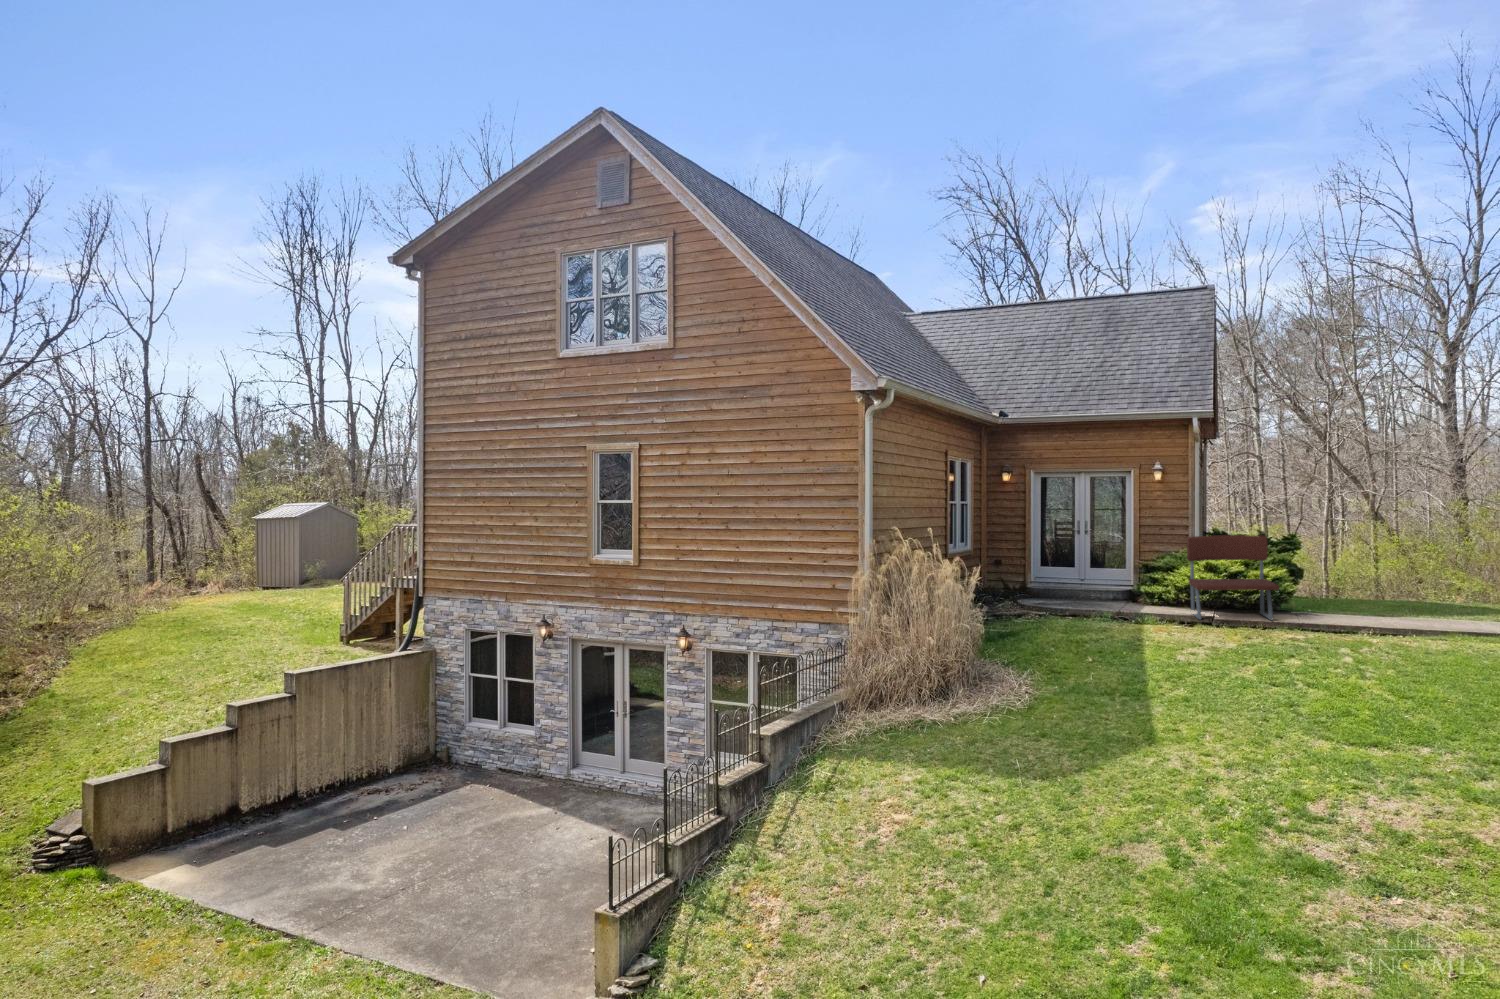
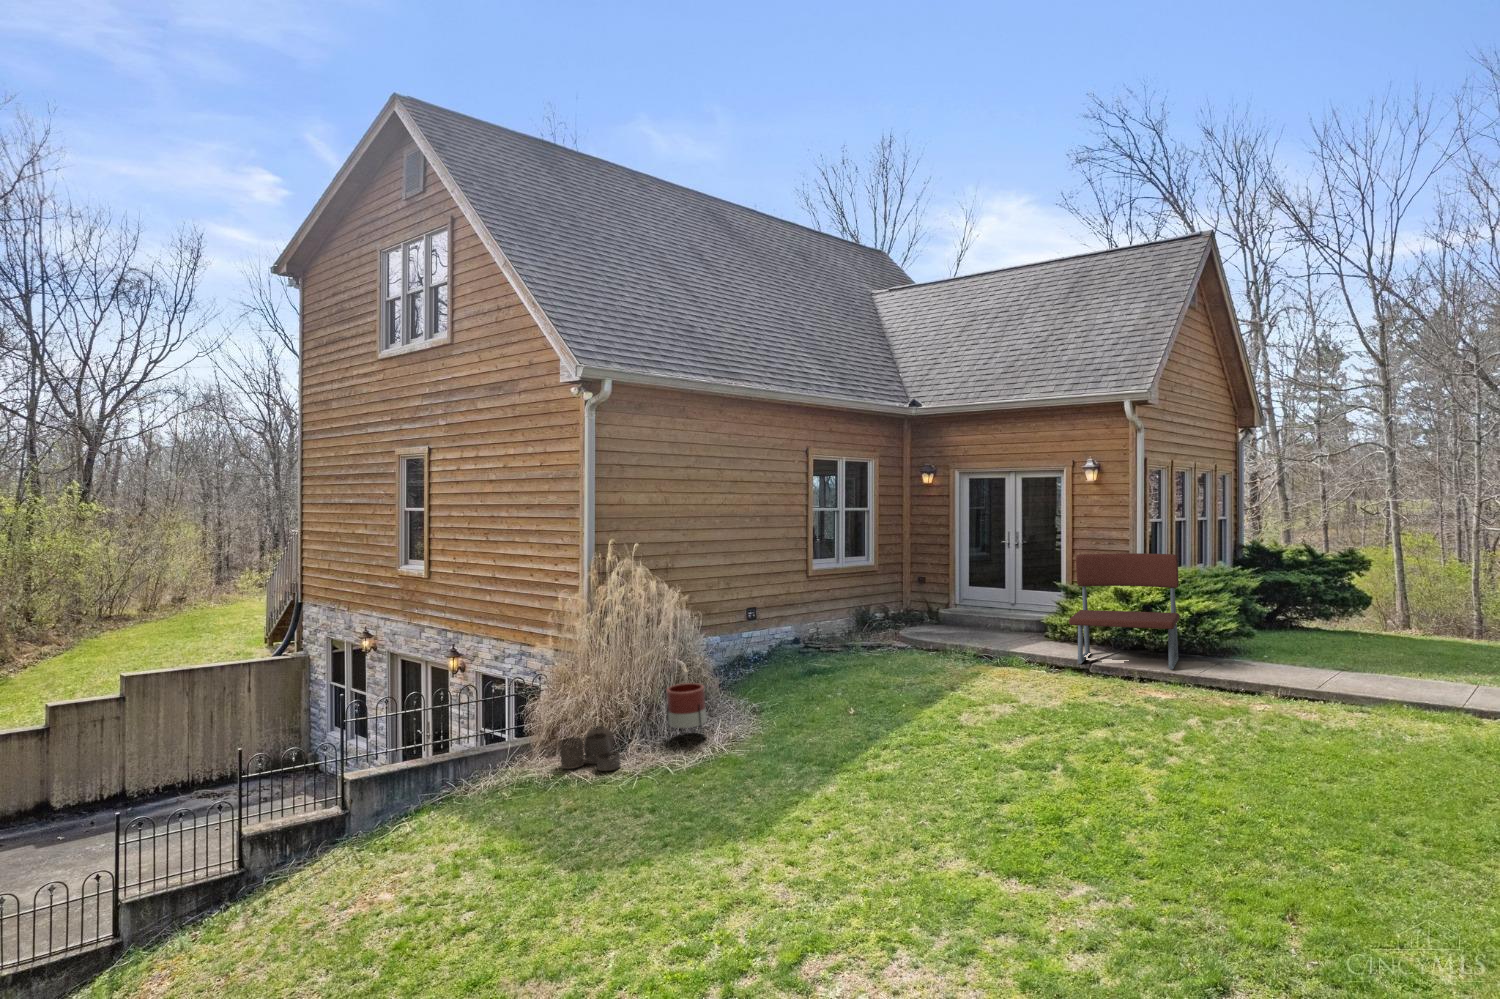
planter: none [970,644,1004,693] -> present [667,683,706,728]
woven basket: none [914,682,972,719] -> present [560,726,620,771]

